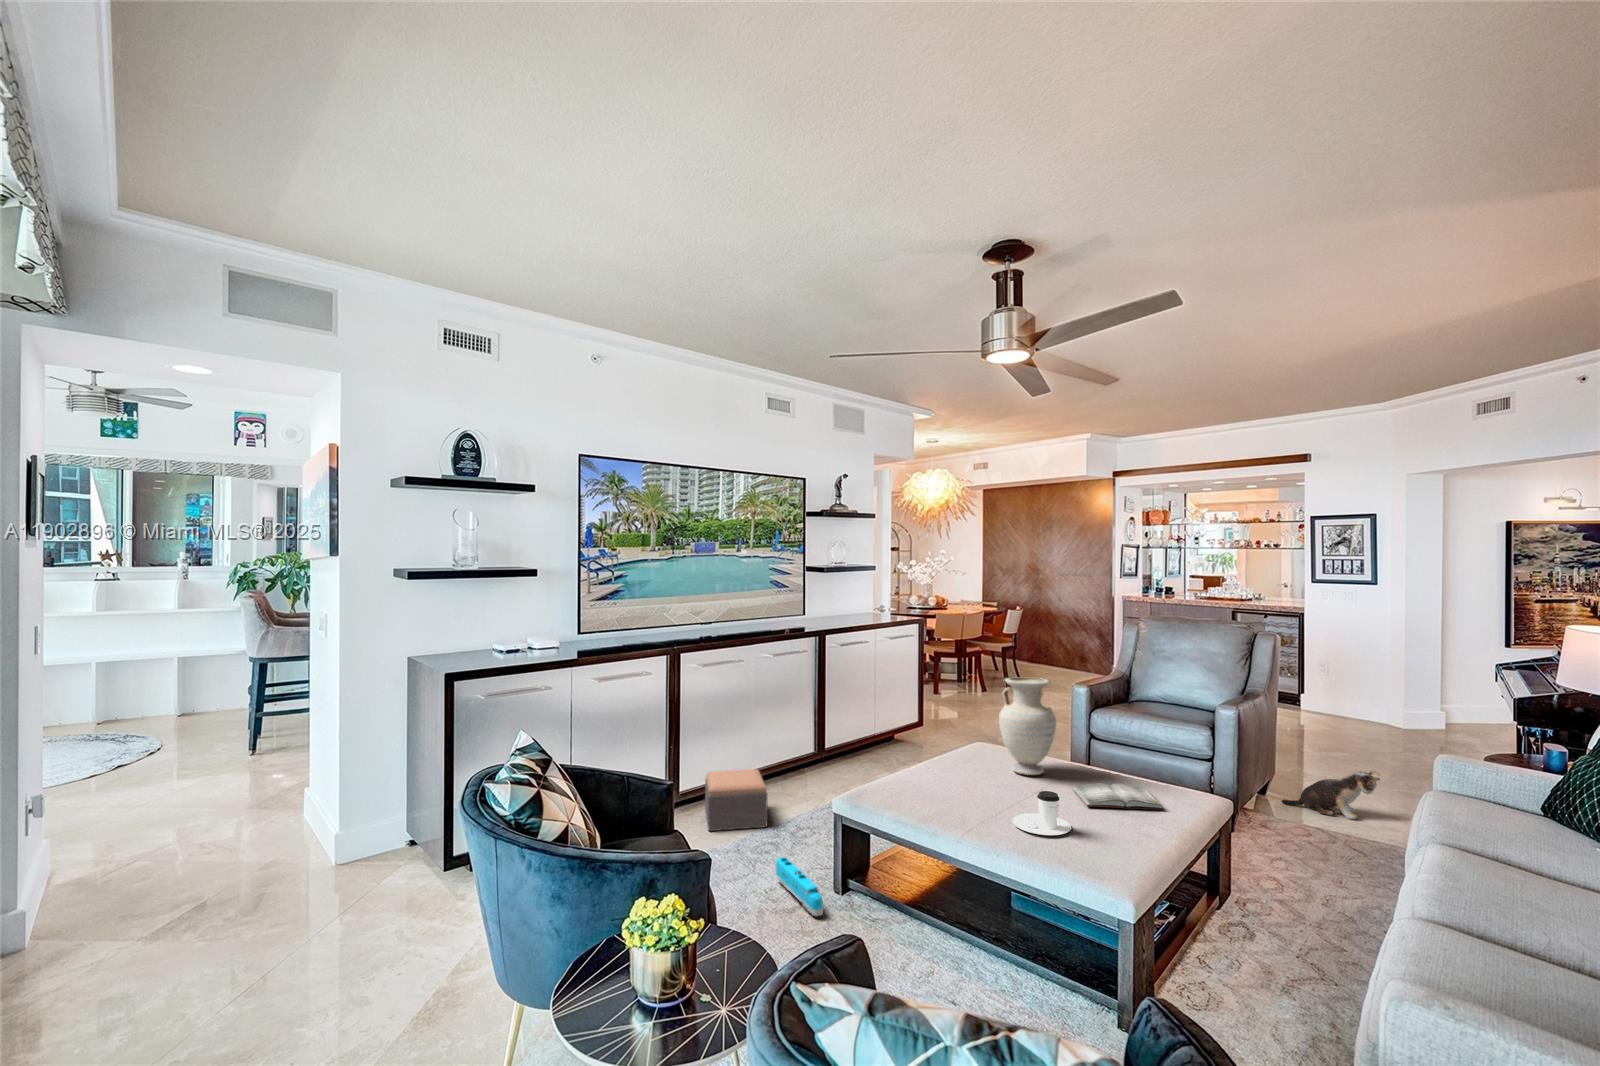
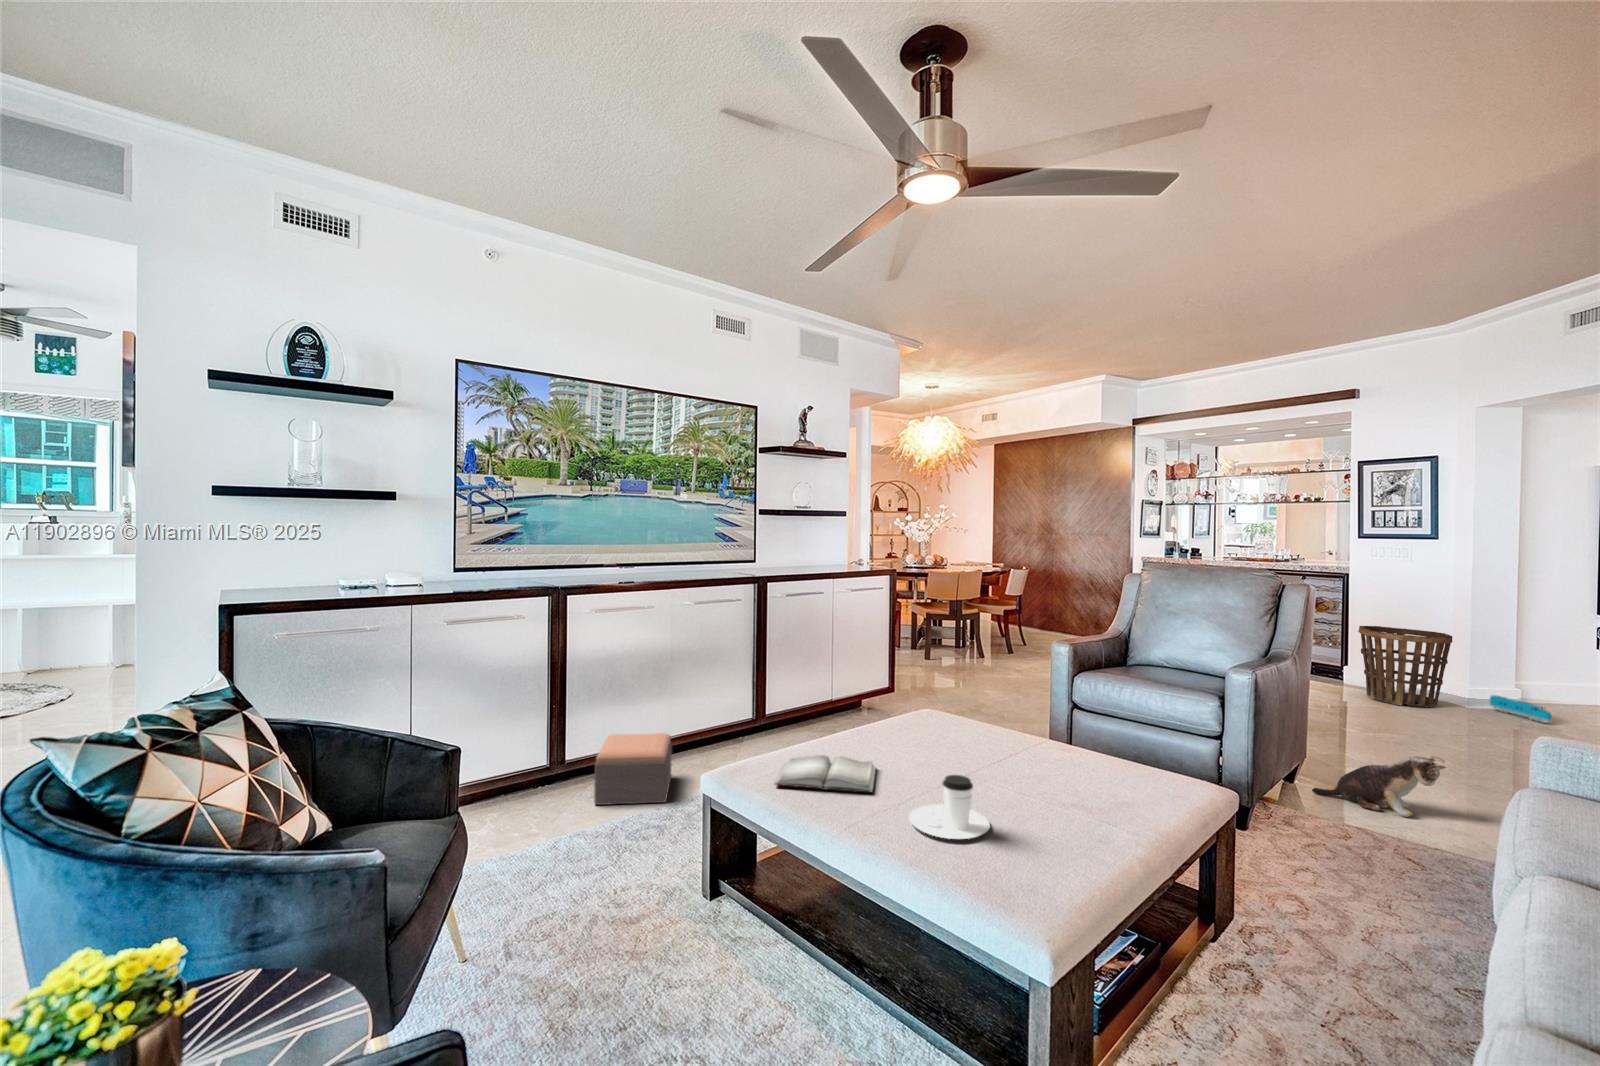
basket: none [1314,660,1390,730] -> present [1358,626,1453,707]
vase: present [999,677,1056,775] -> none [927,626,1001,751]
hardback book: present [1073,783,1164,809] -> present [775,755,876,792]
toy train: present [776,857,823,916] -> present [1490,695,1552,723]

